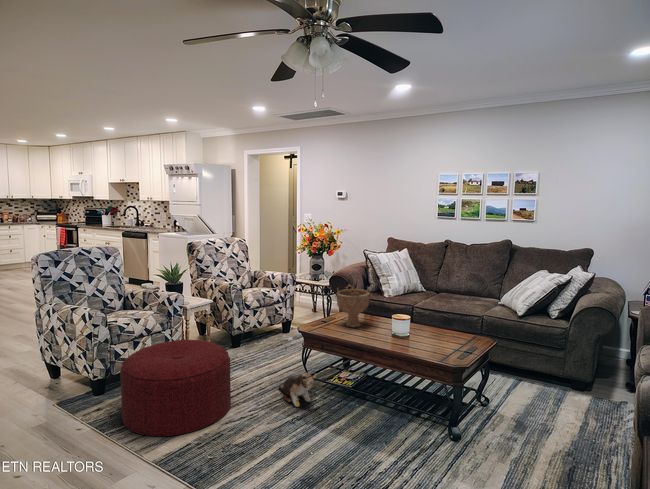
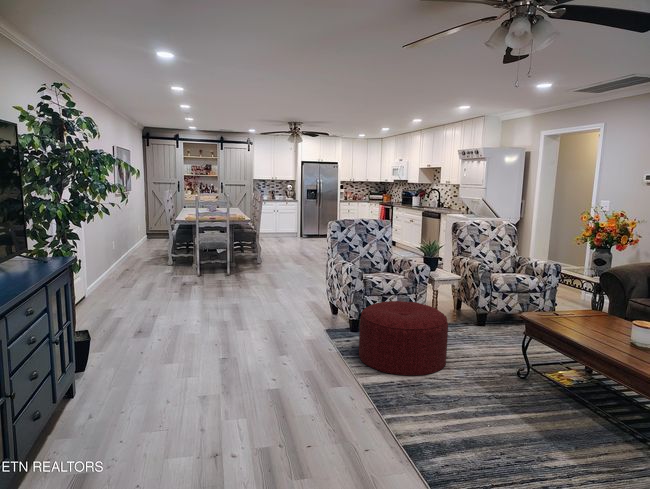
decorative bowl: present [335,284,371,327] -> none [568,278,616,327]
plush toy: present [279,372,316,407] -> none [495,356,525,388]

